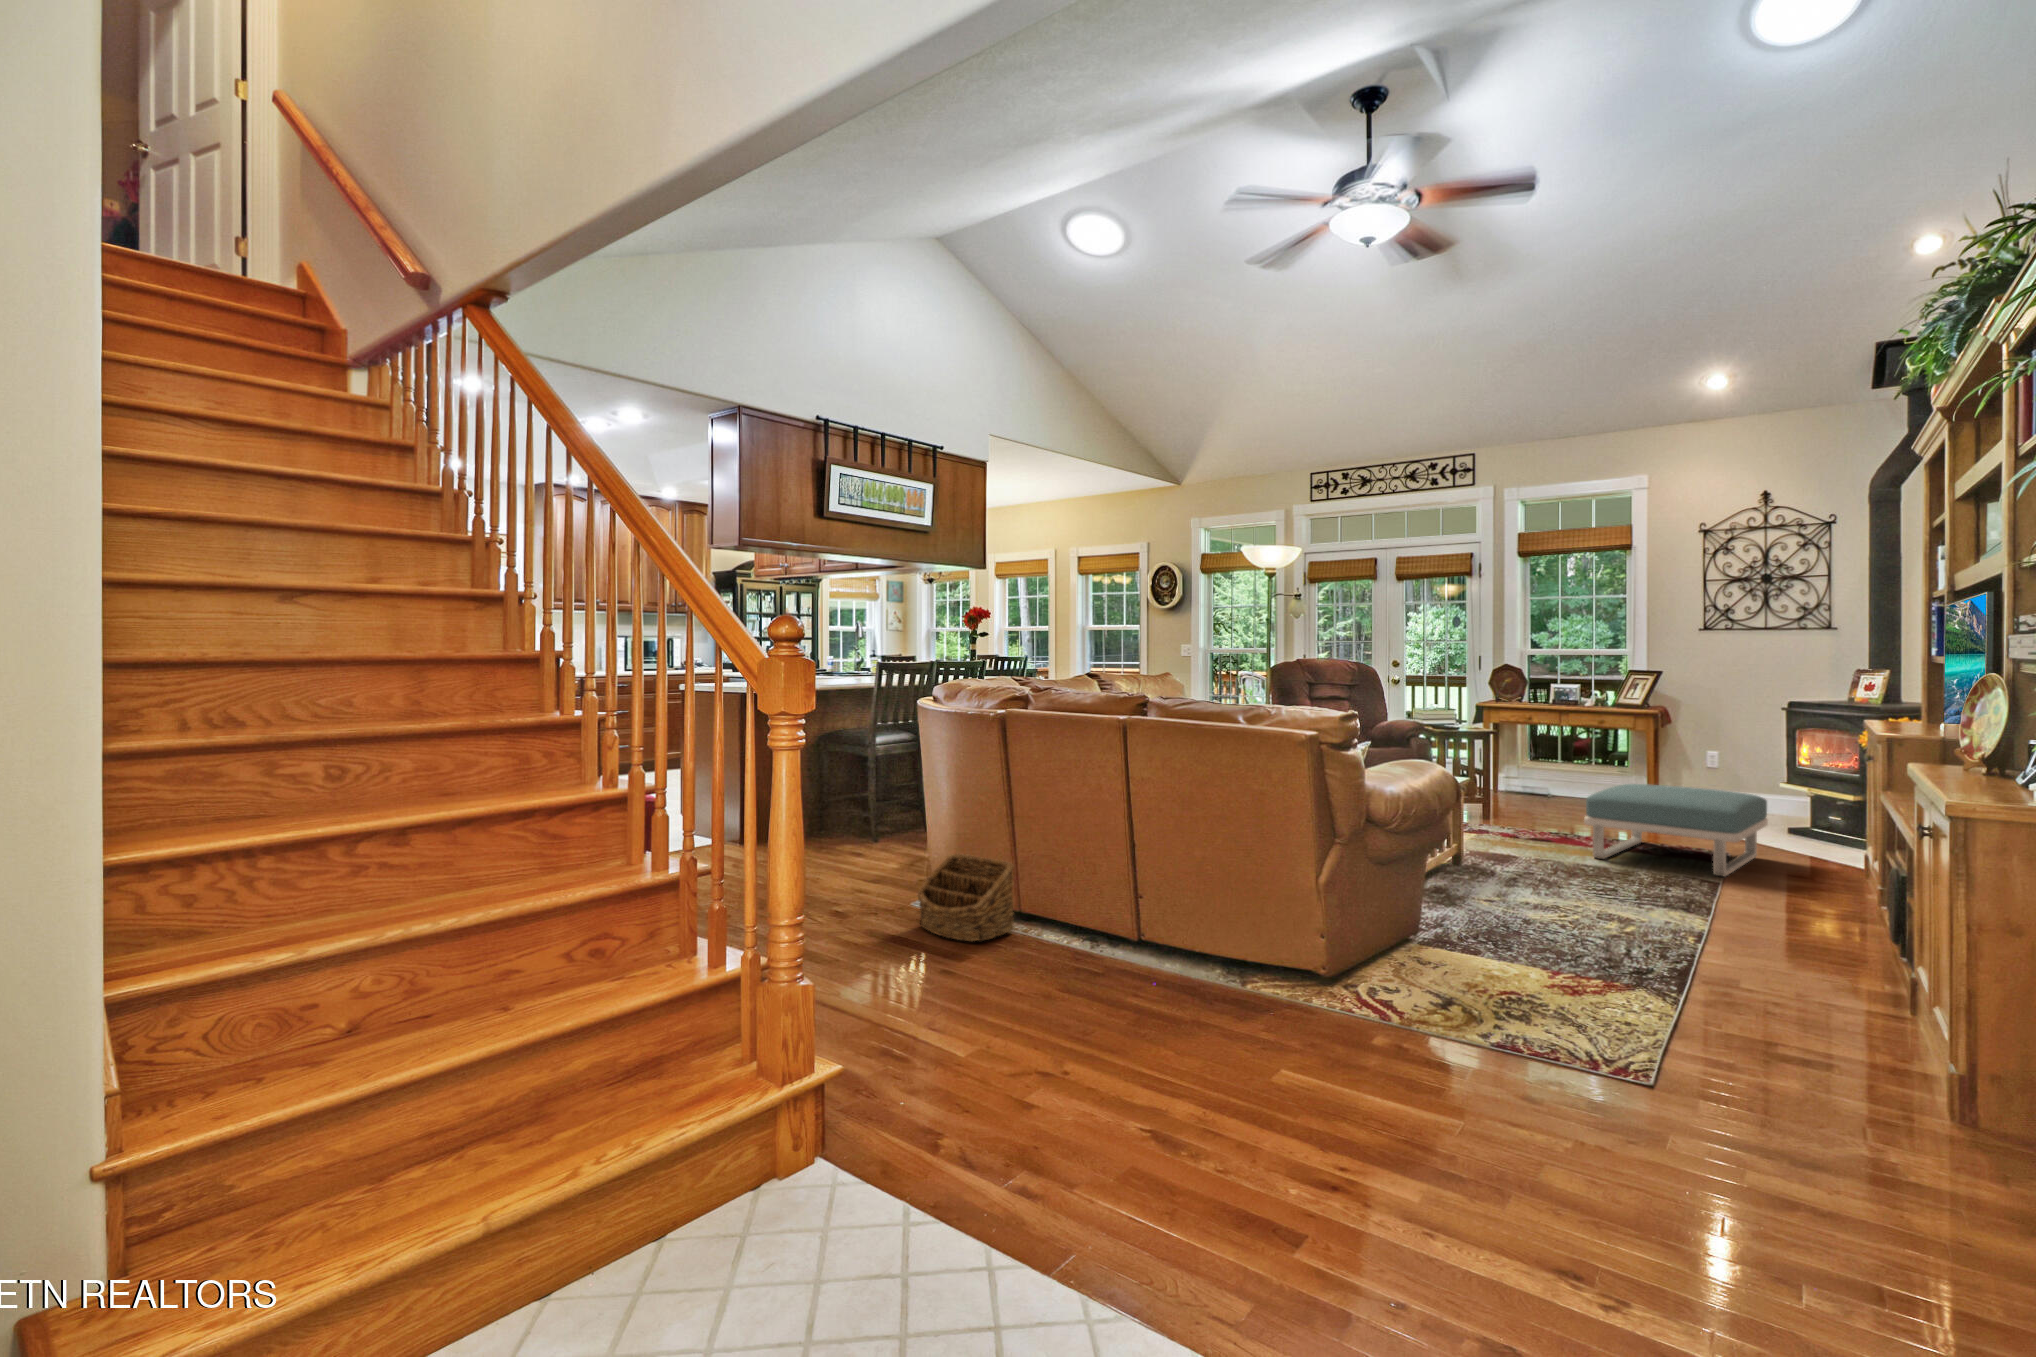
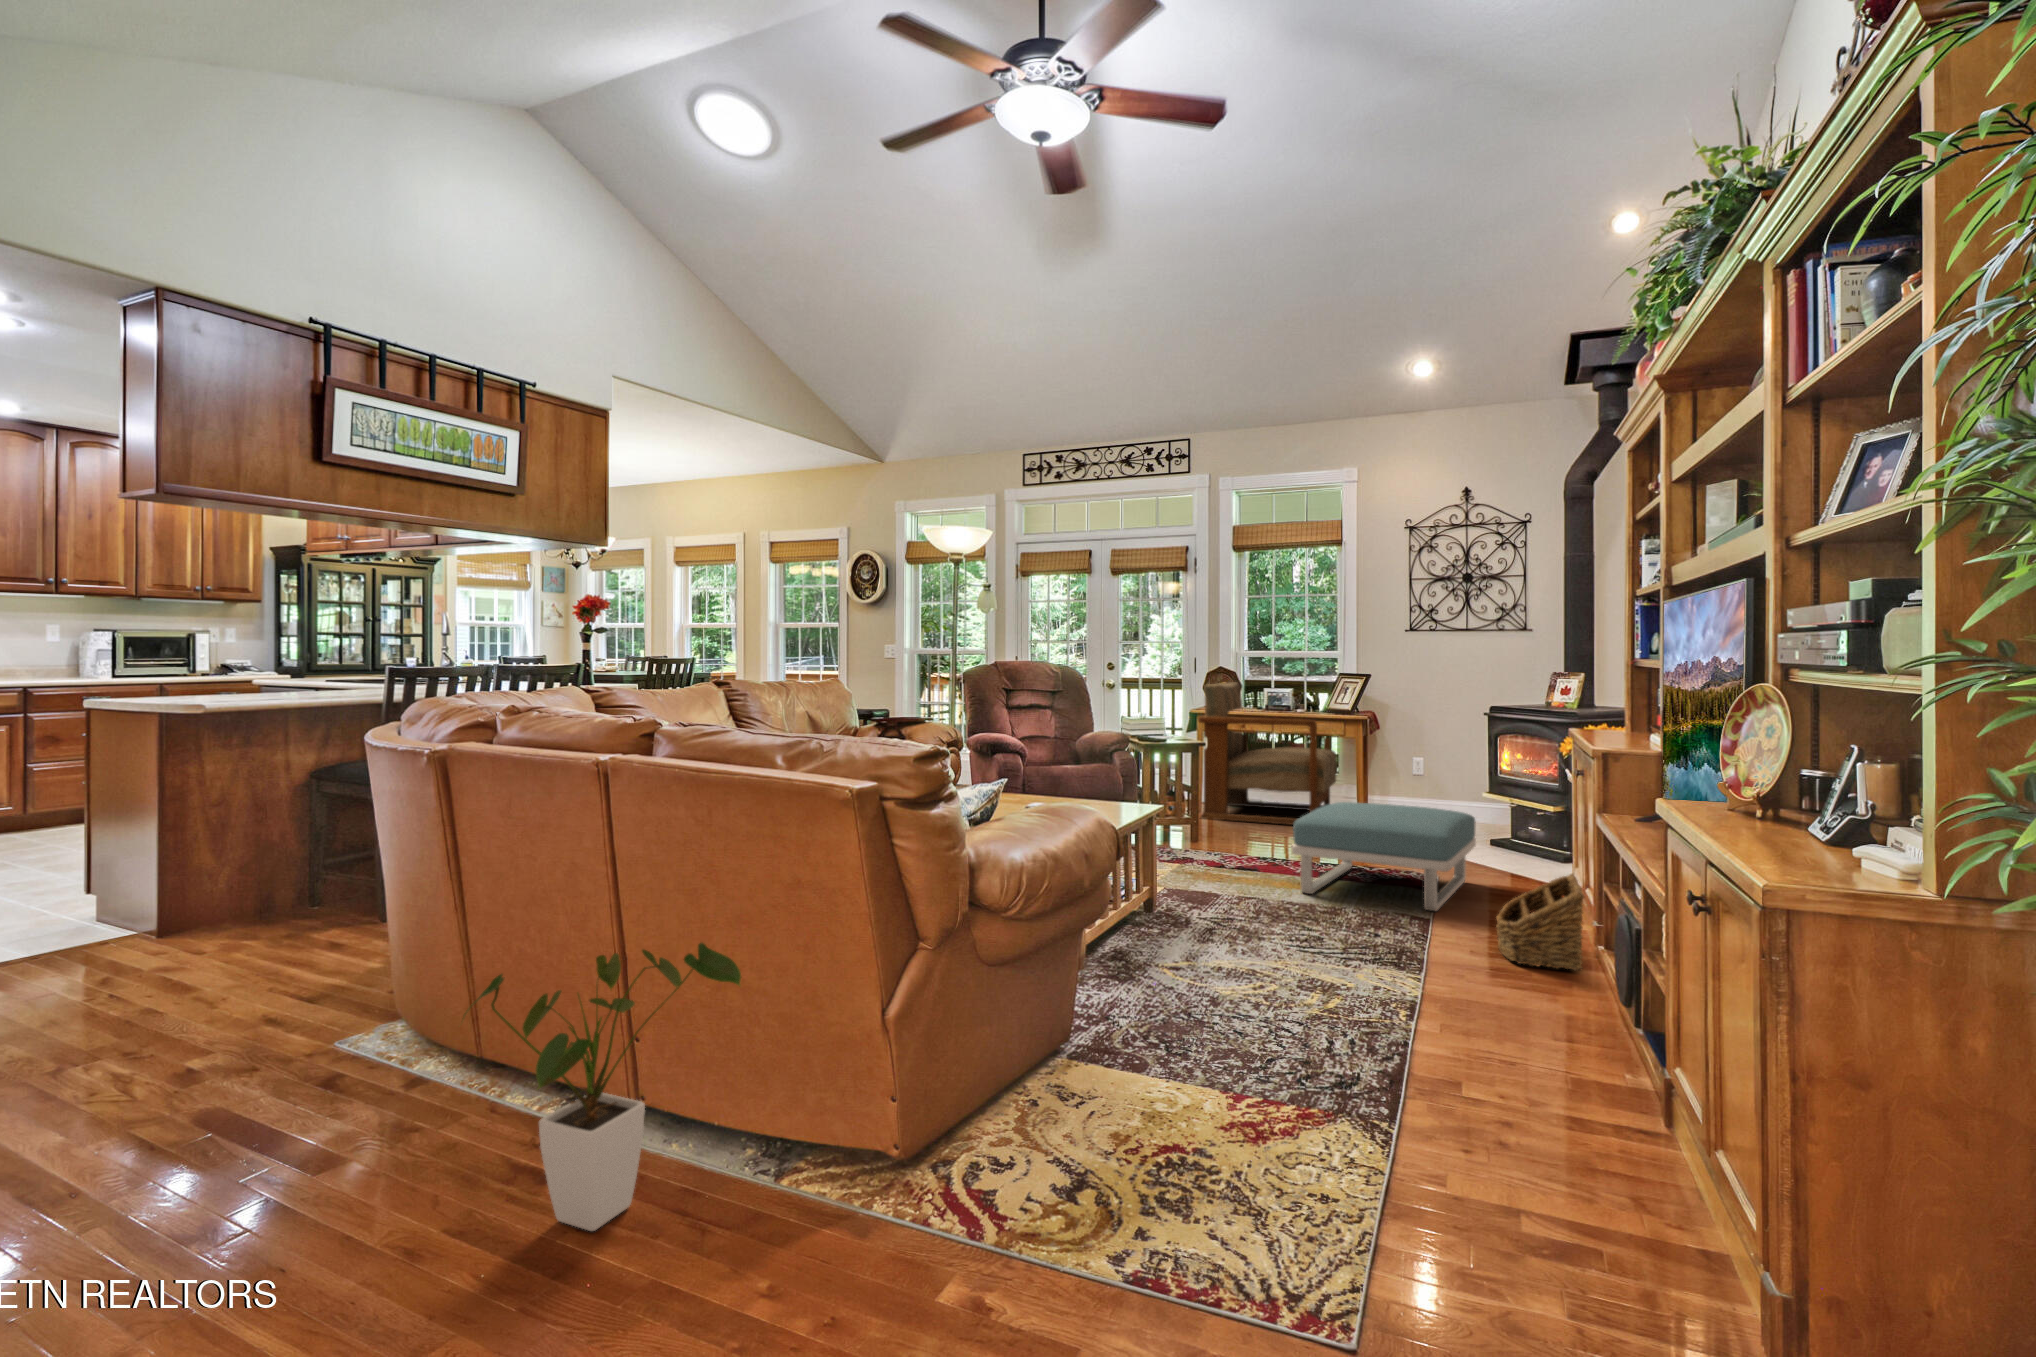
armchair: none [1484,677,1624,809] -> present [1198,682,1336,825]
house plant: none [1086,836,1227,997] -> present [464,943,741,1231]
basket: present [918,854,1014,941] -> present [1496,875,1585,971]

